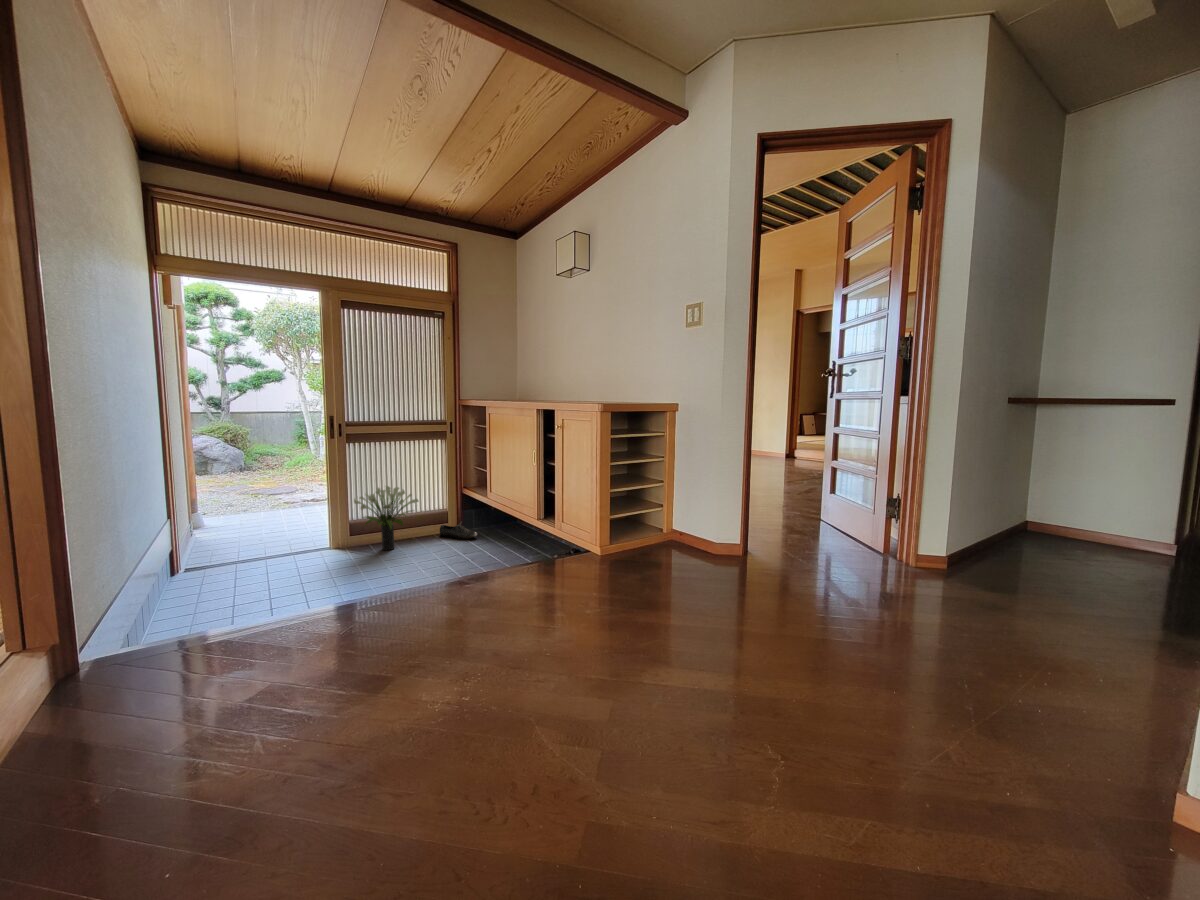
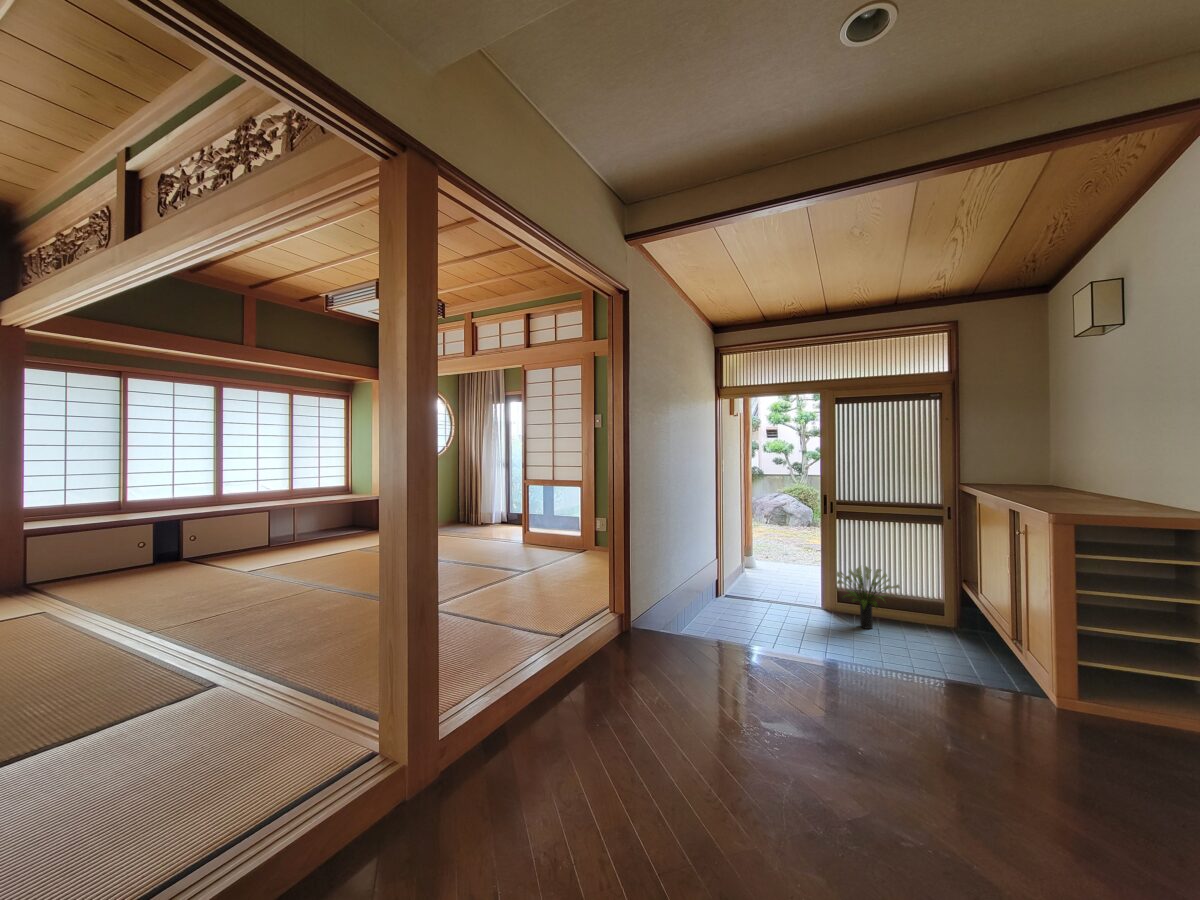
shoe: present [440,522,477,539] -> none [931,619,976,645]

